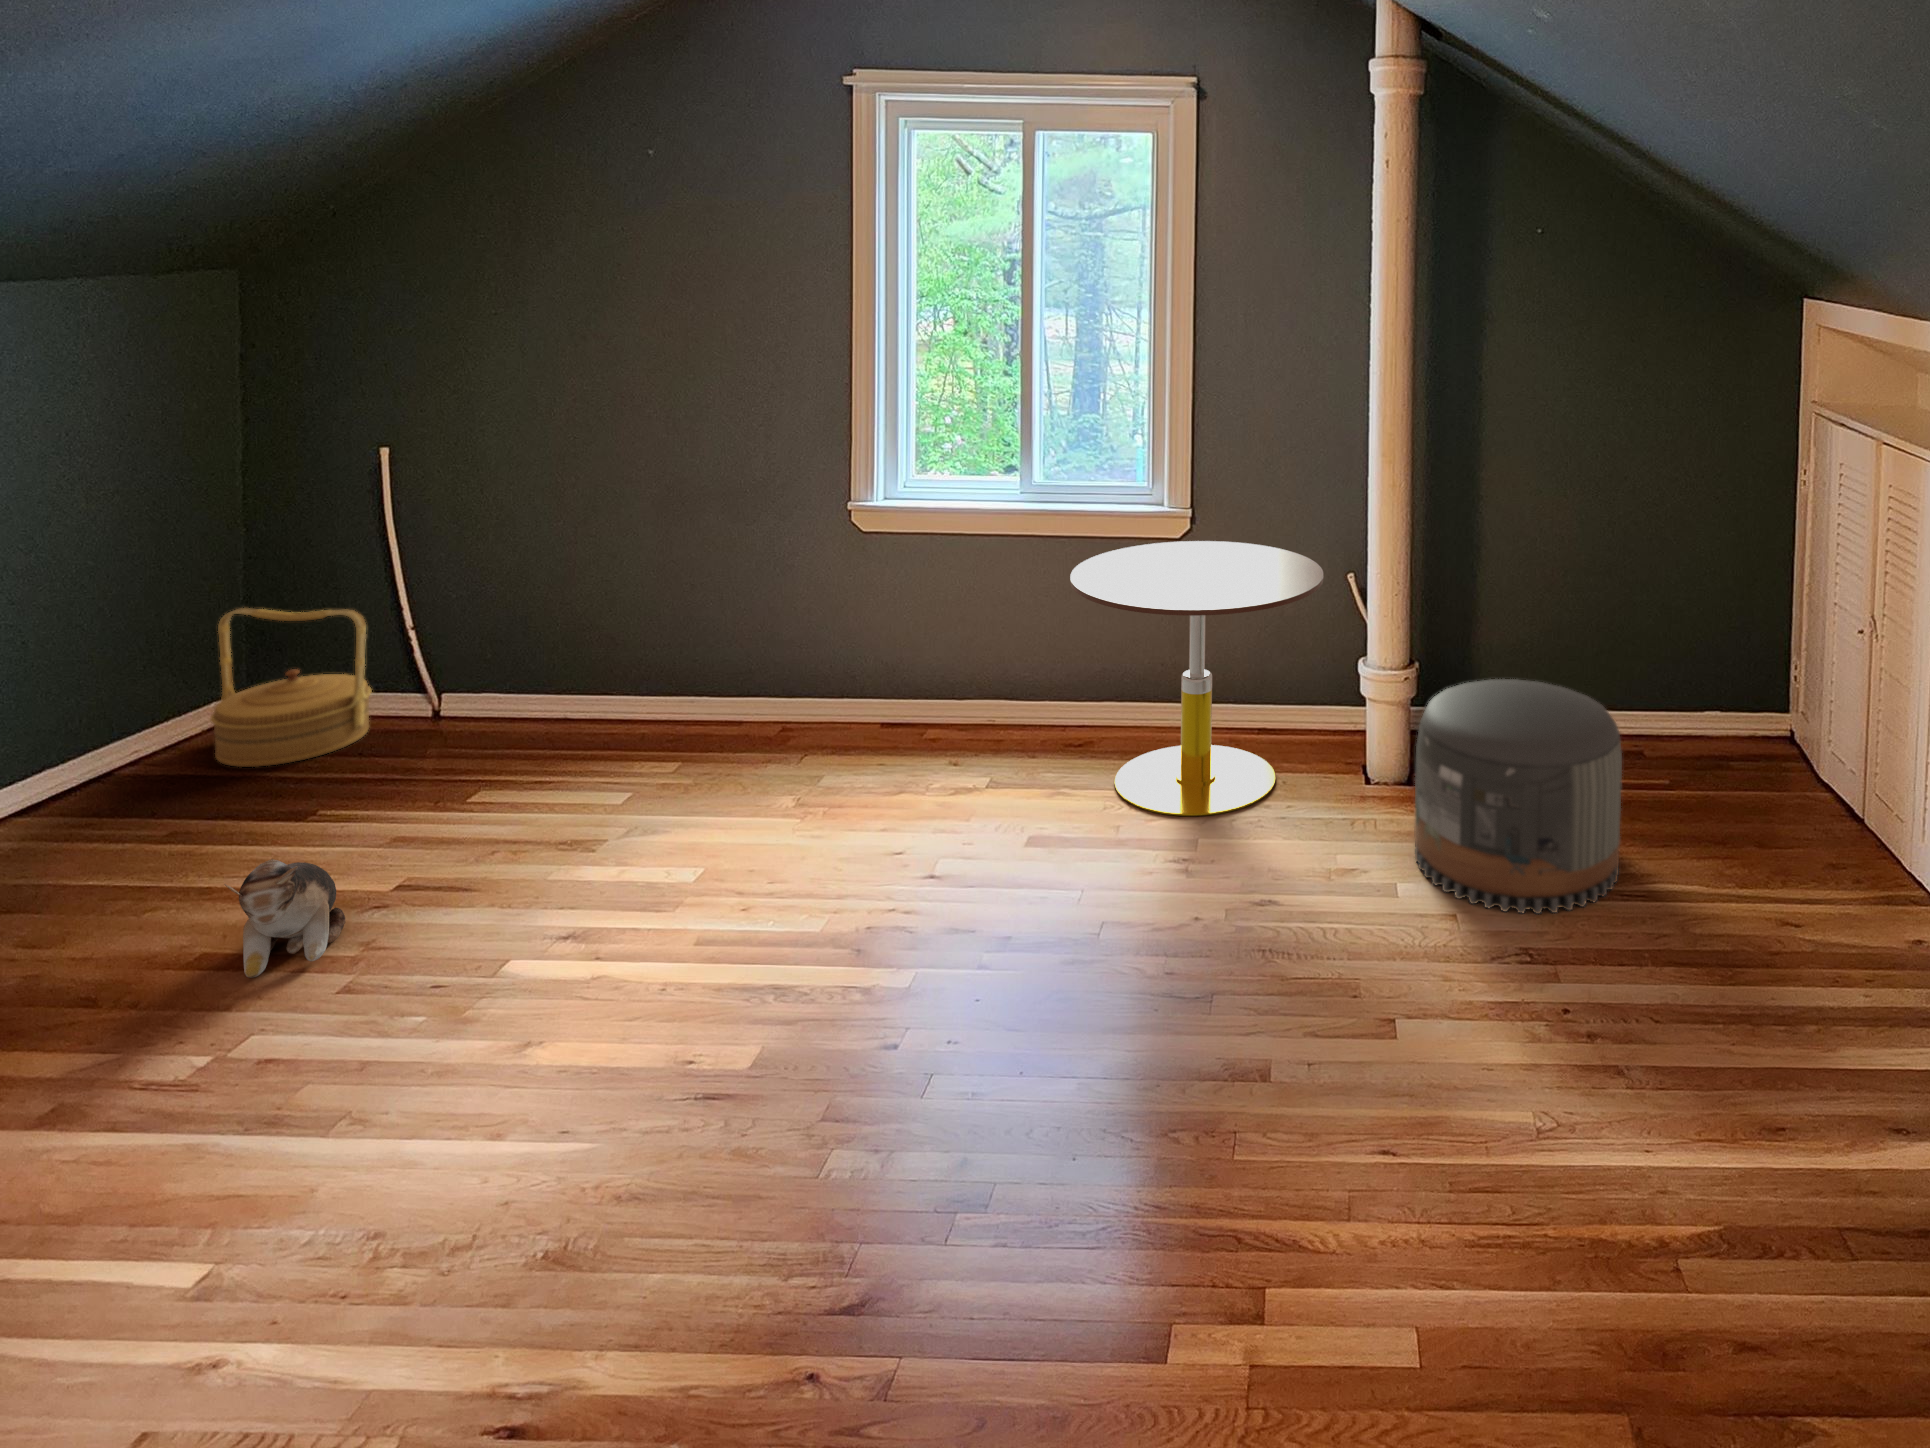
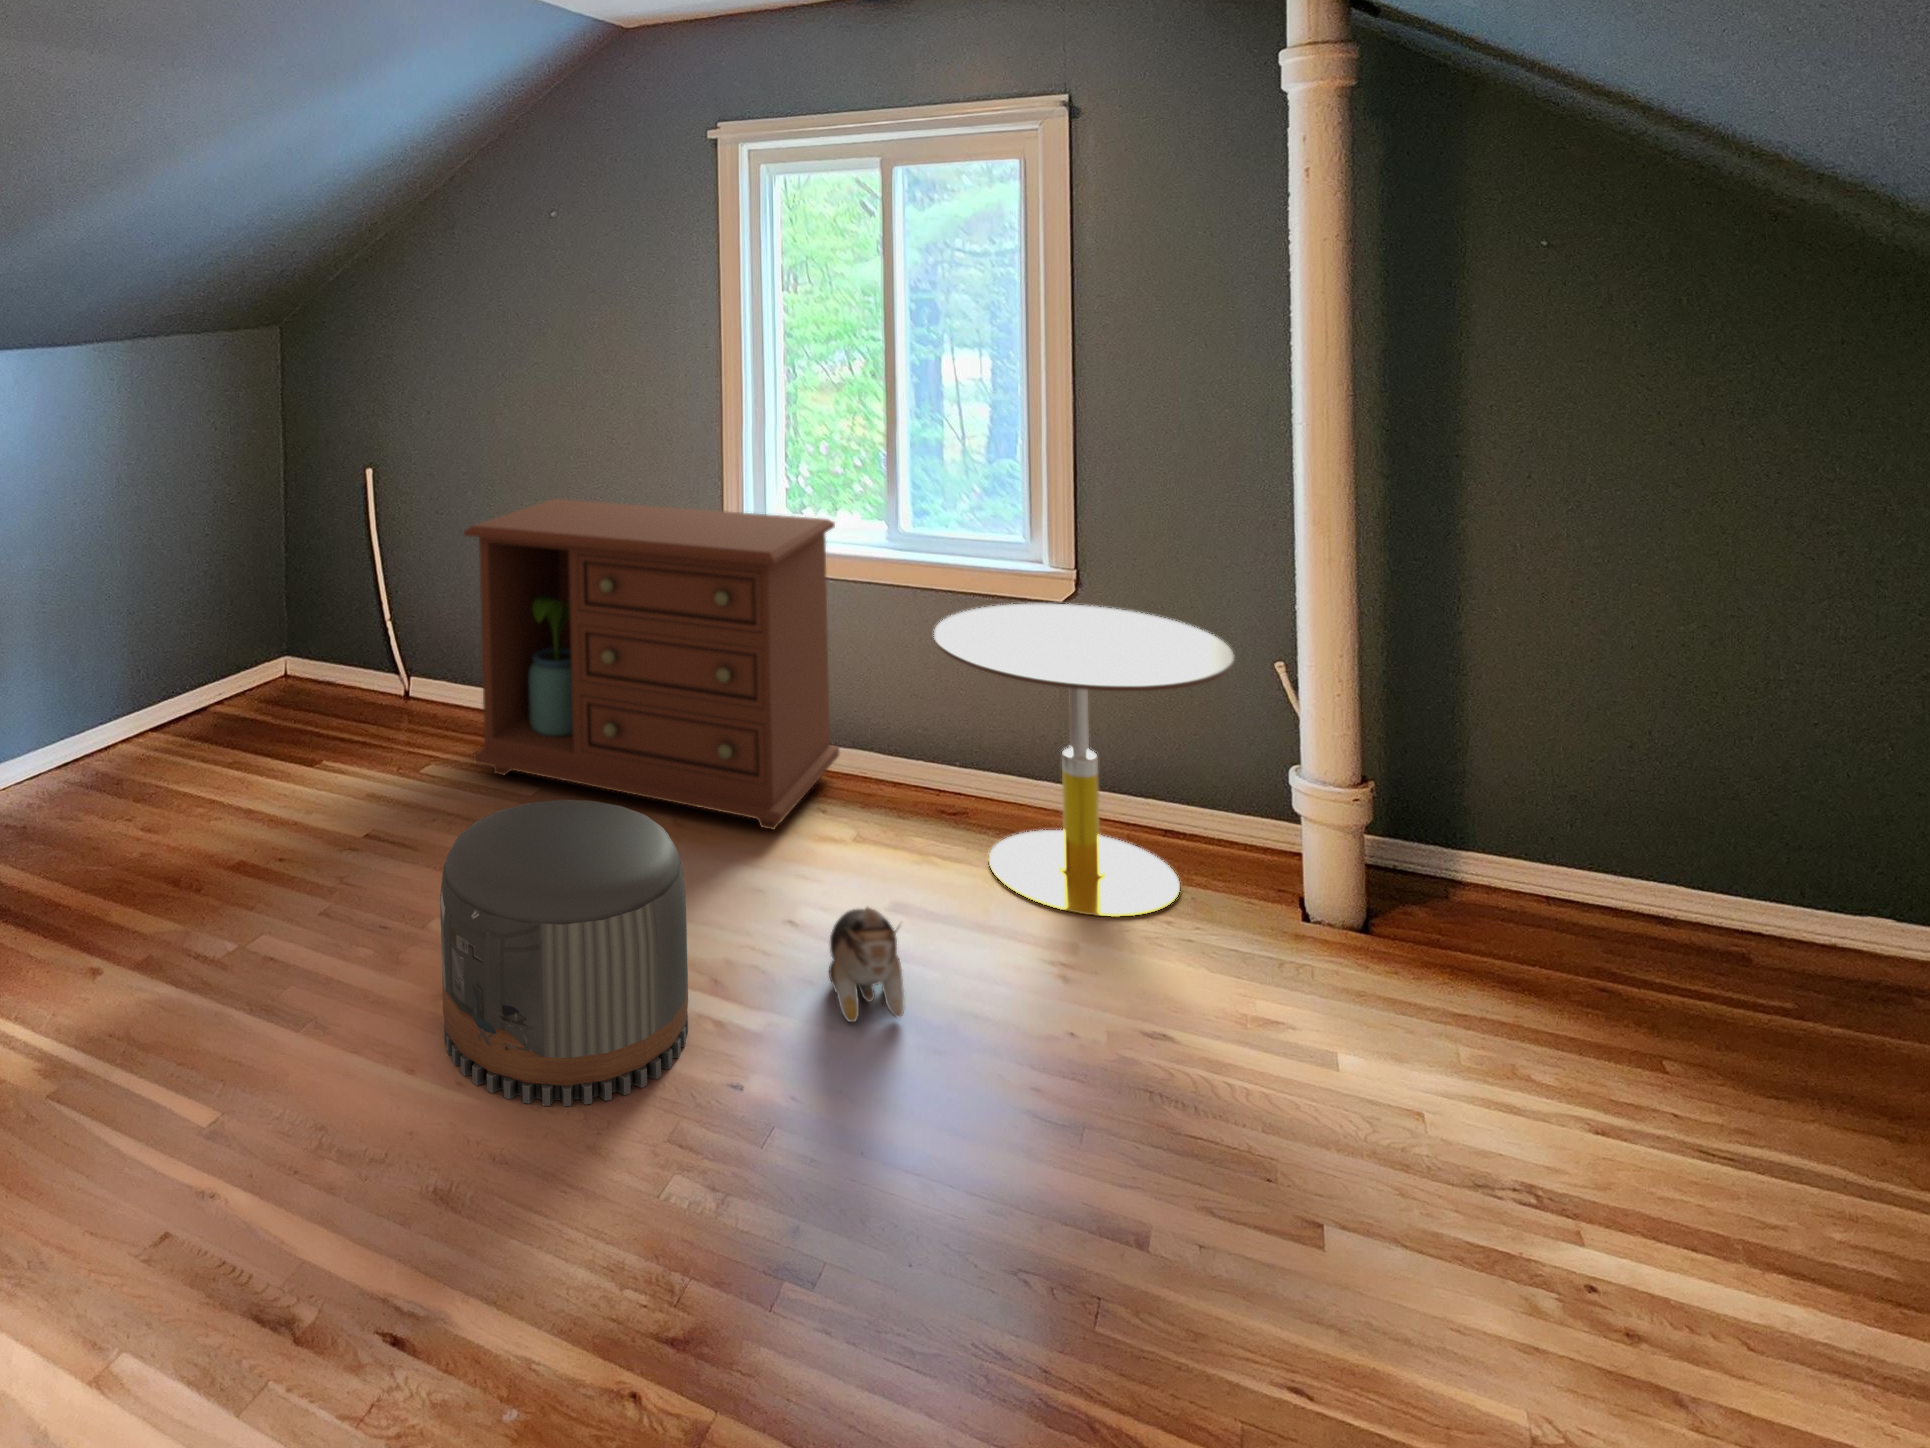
dresser: none [528,472,967,794] -> present [464,499,839,830]
woven basket: present [210,608,372,767] -> none [266,590,368,717]
pouf: present [1414,679,1622,914] -> present [440,800,688,1106]
plush toy: present [225,859,345,978] -> present [829,907,904,1022]

